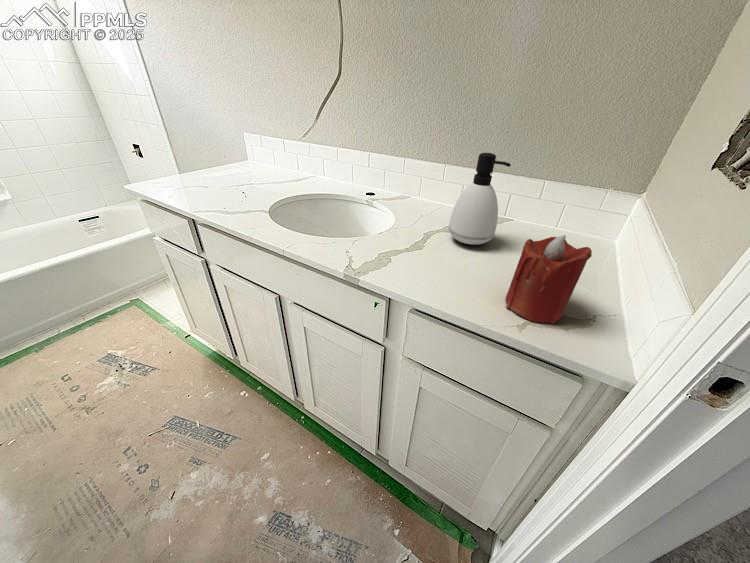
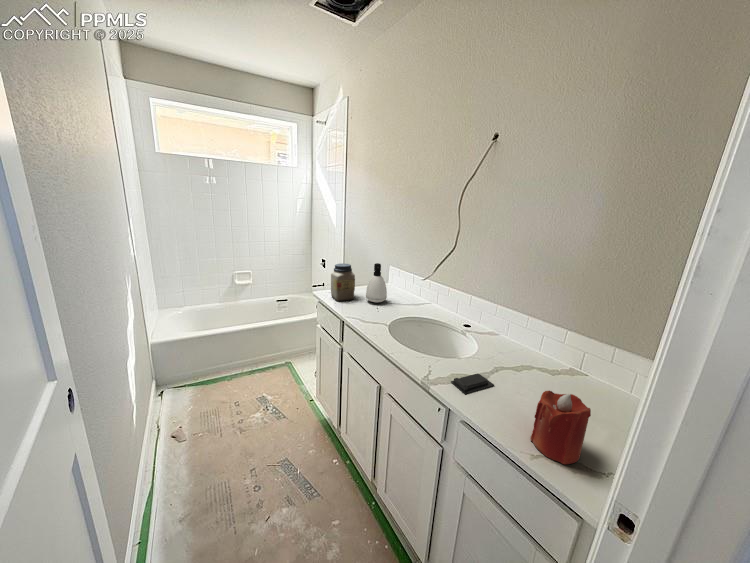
jar: none [144,128,200,194] -> present [331,263,355,301]
soap dispenser: present [449,153,511,245] -> present [366,263,387,302]
soap bar: none [383,245,435,275] -> present [451,373,494,394]

